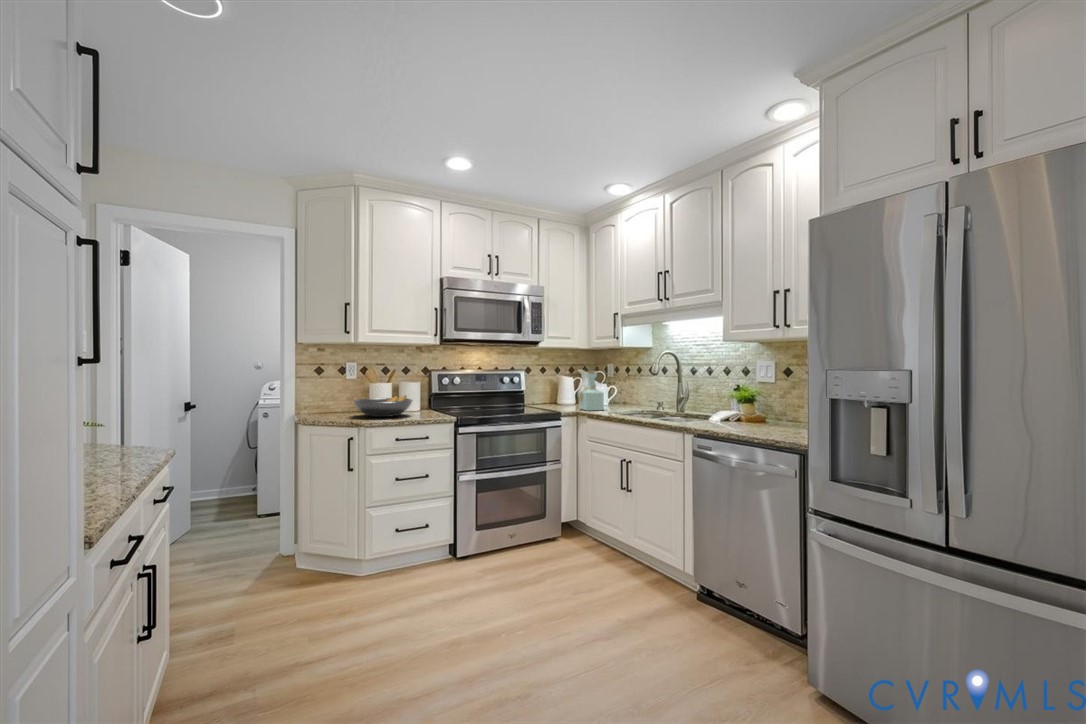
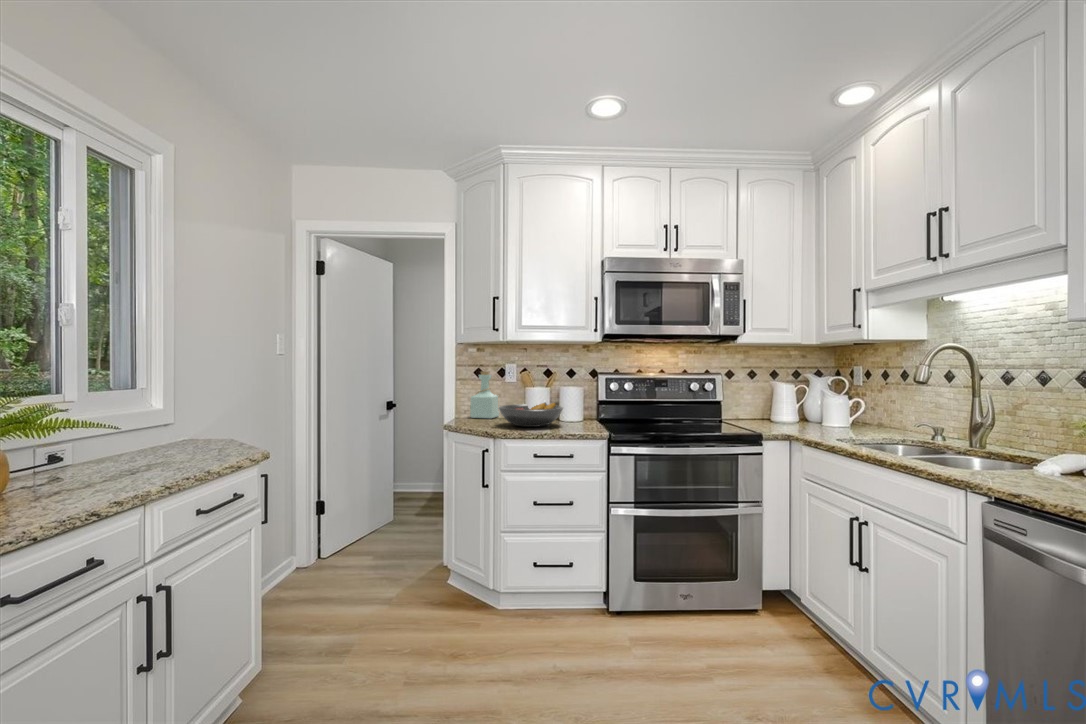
bottle: present [578,371,604,411] -> present [470,371,499,419]

